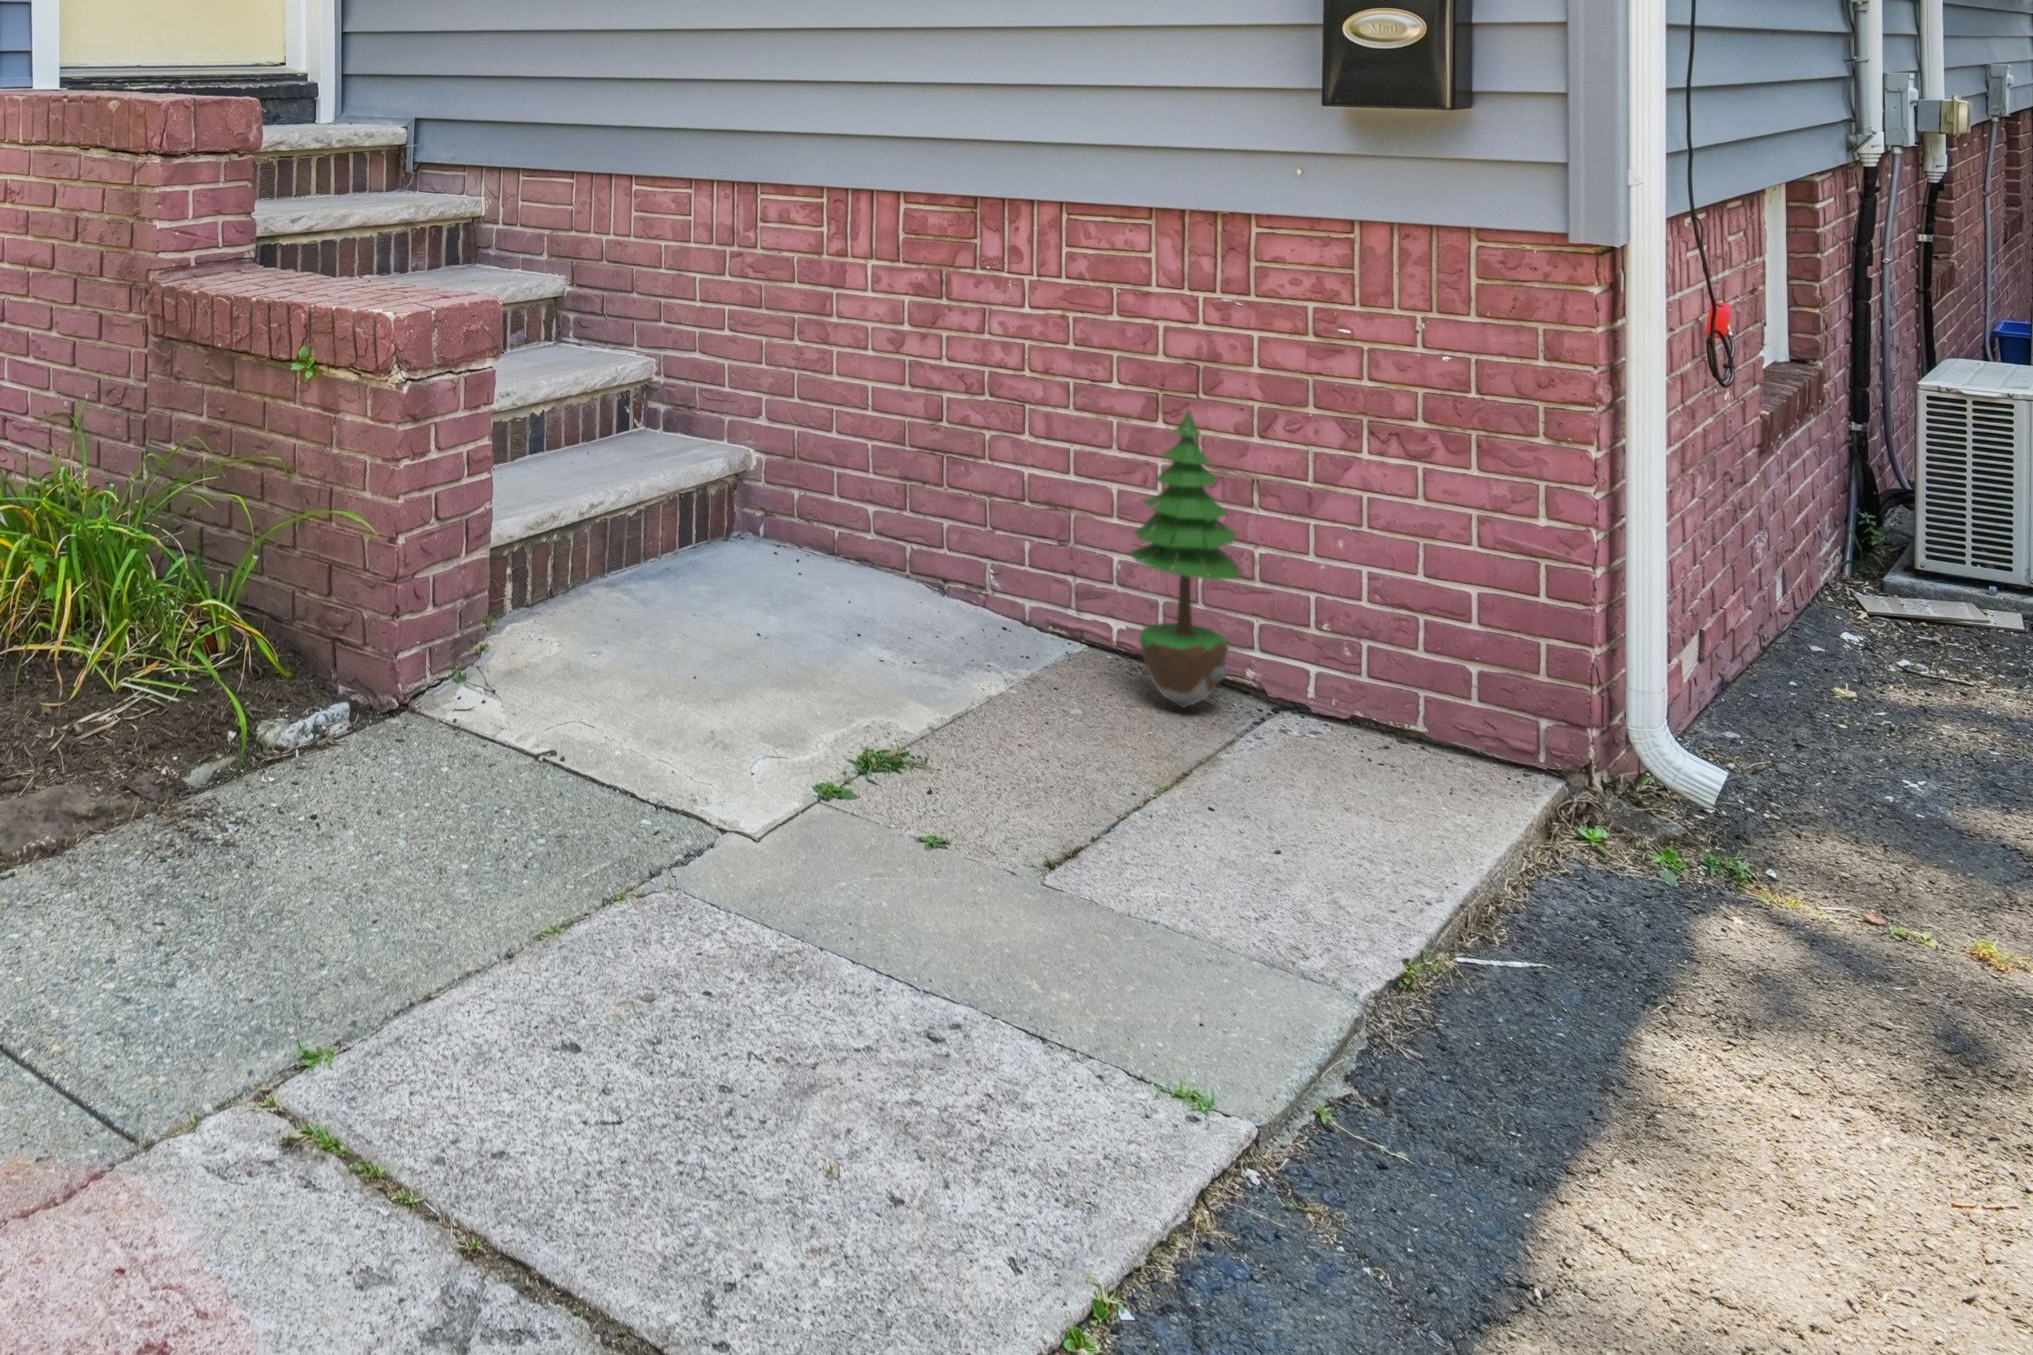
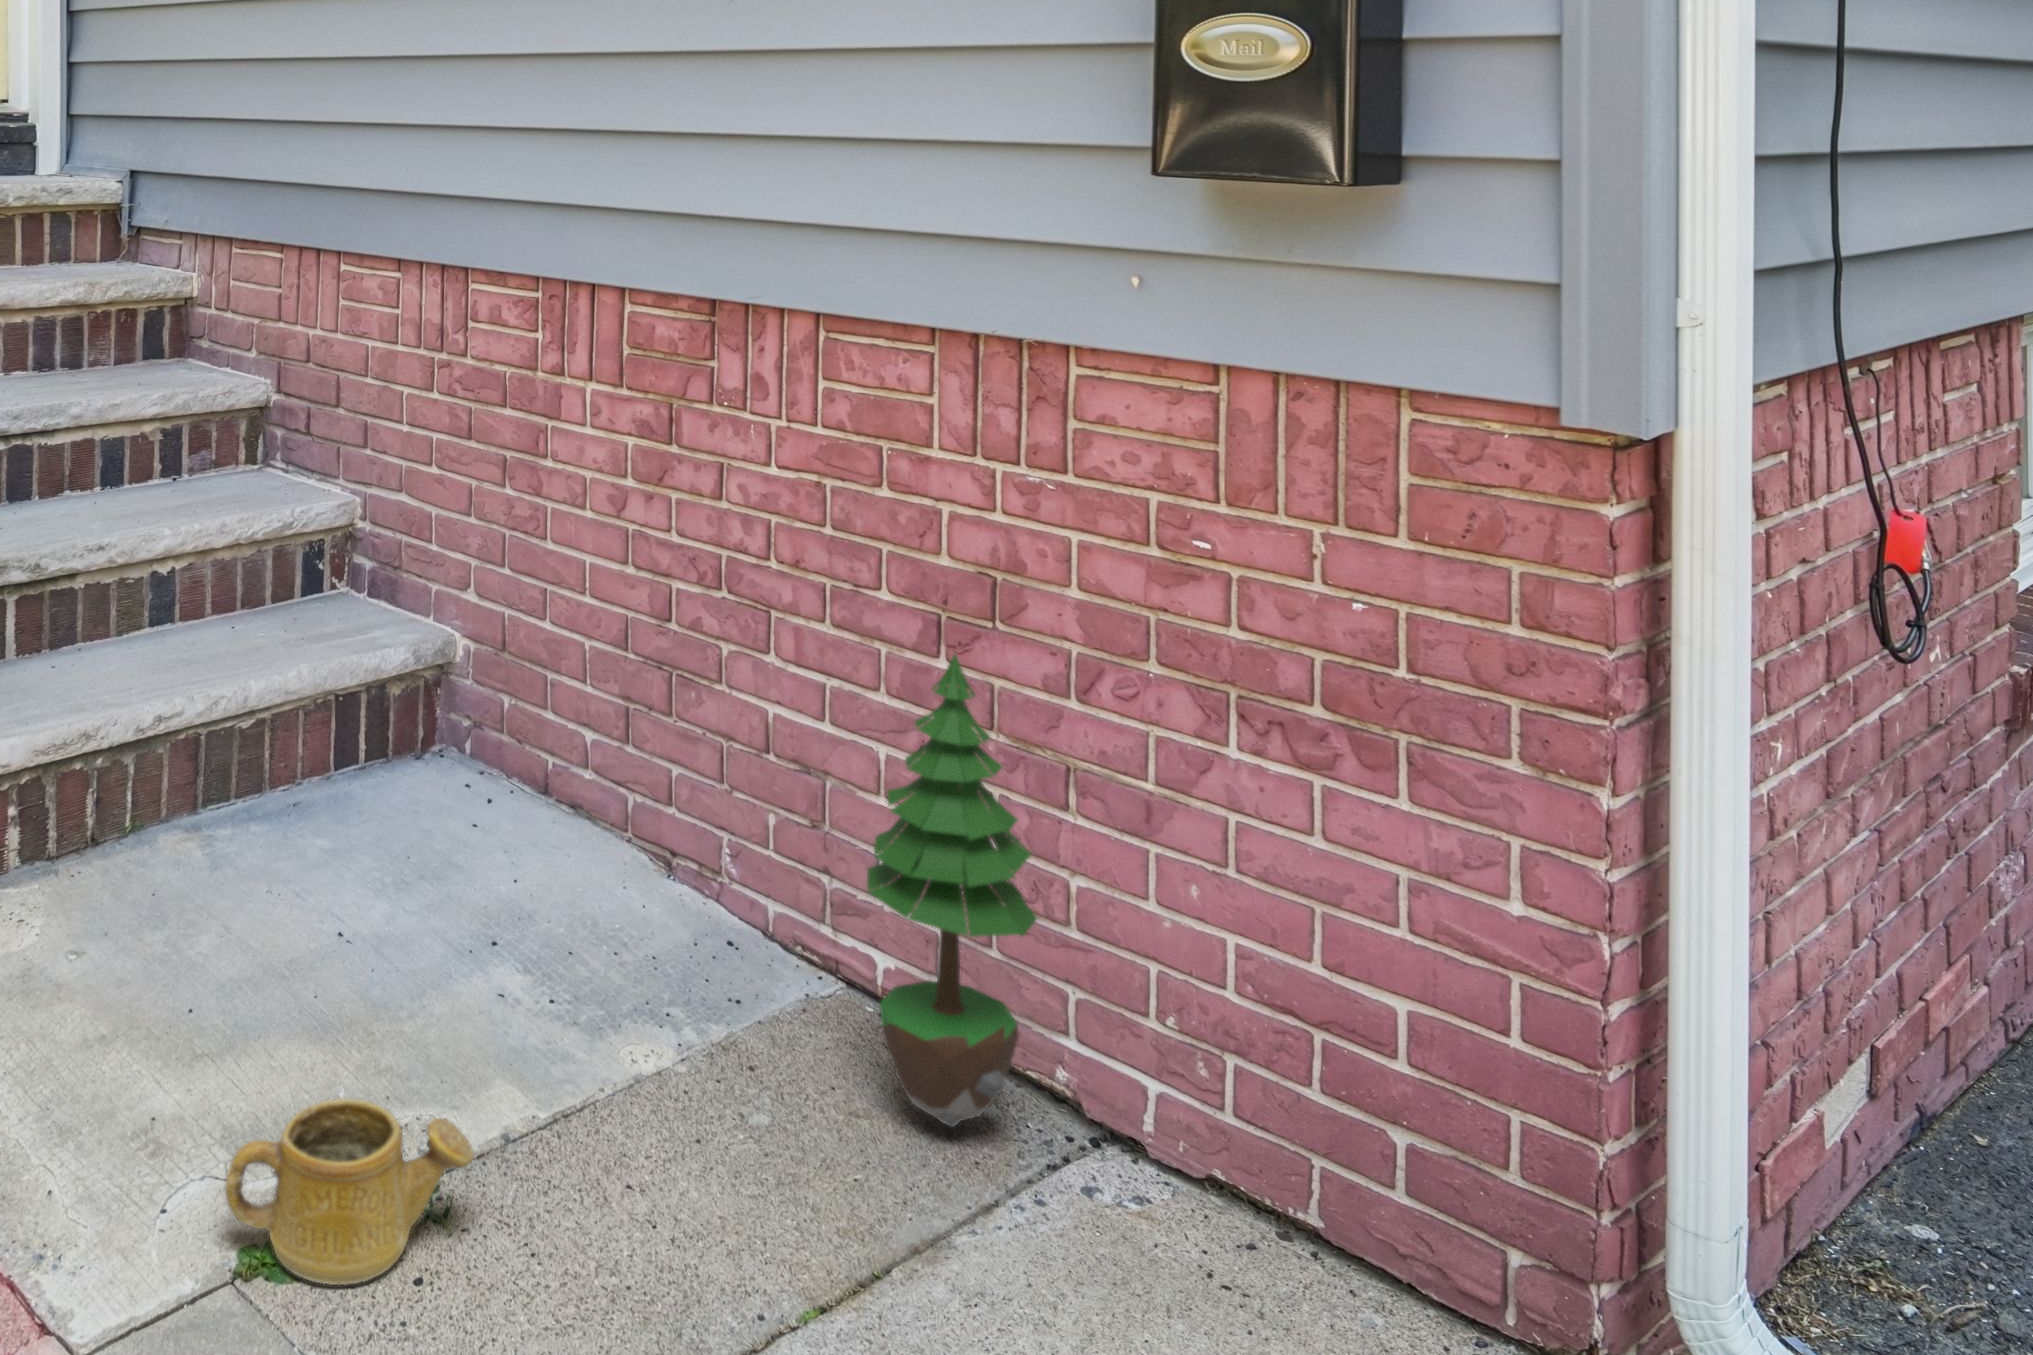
watering can: none [791,699,940,801] -> present [225,1099,474,1285]

